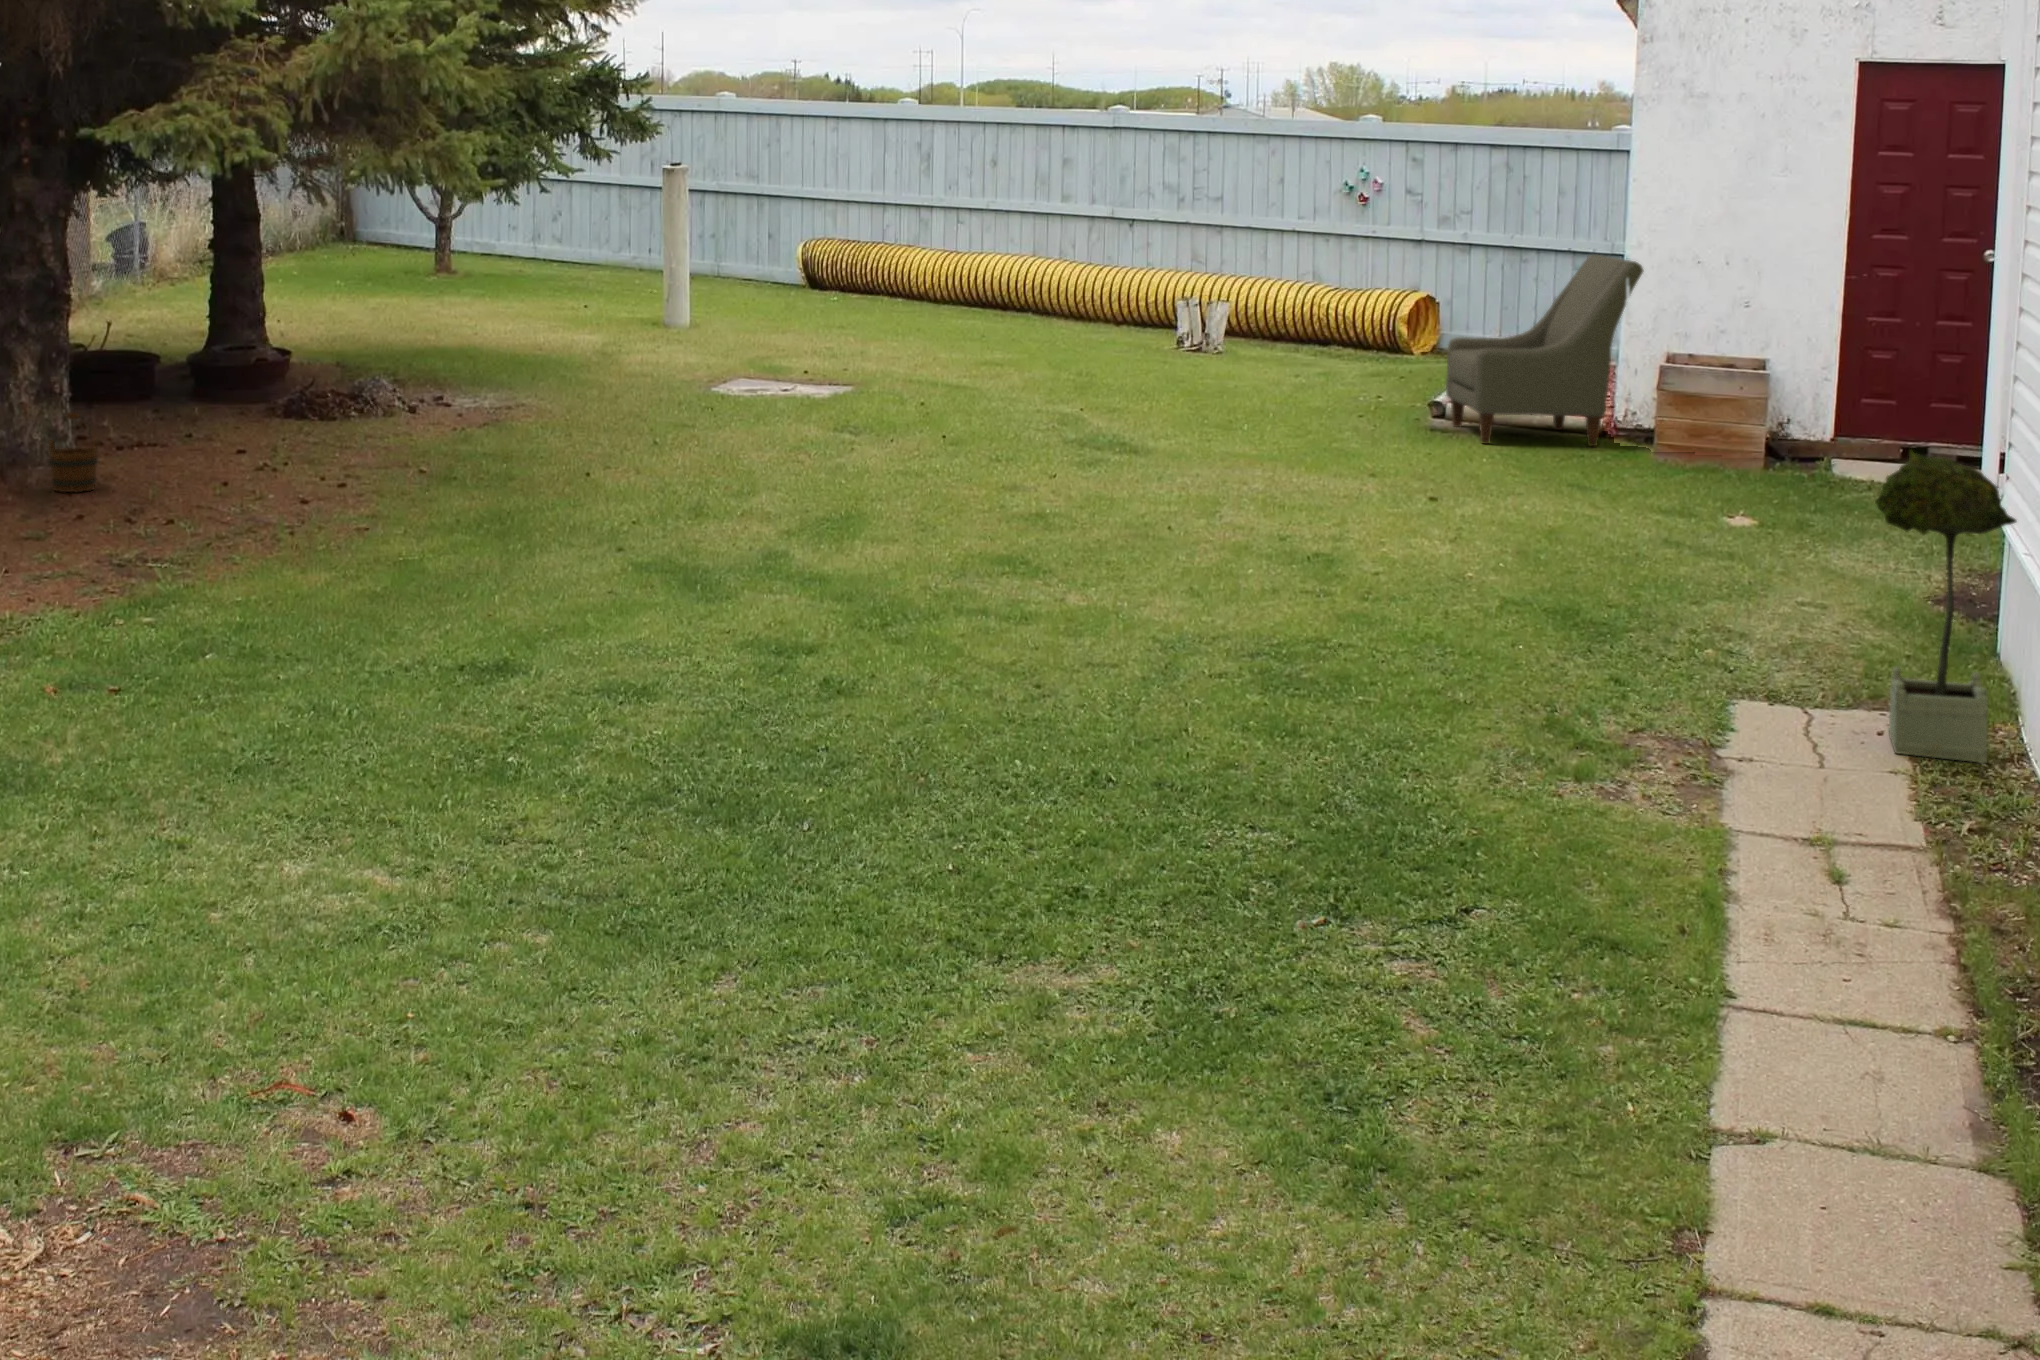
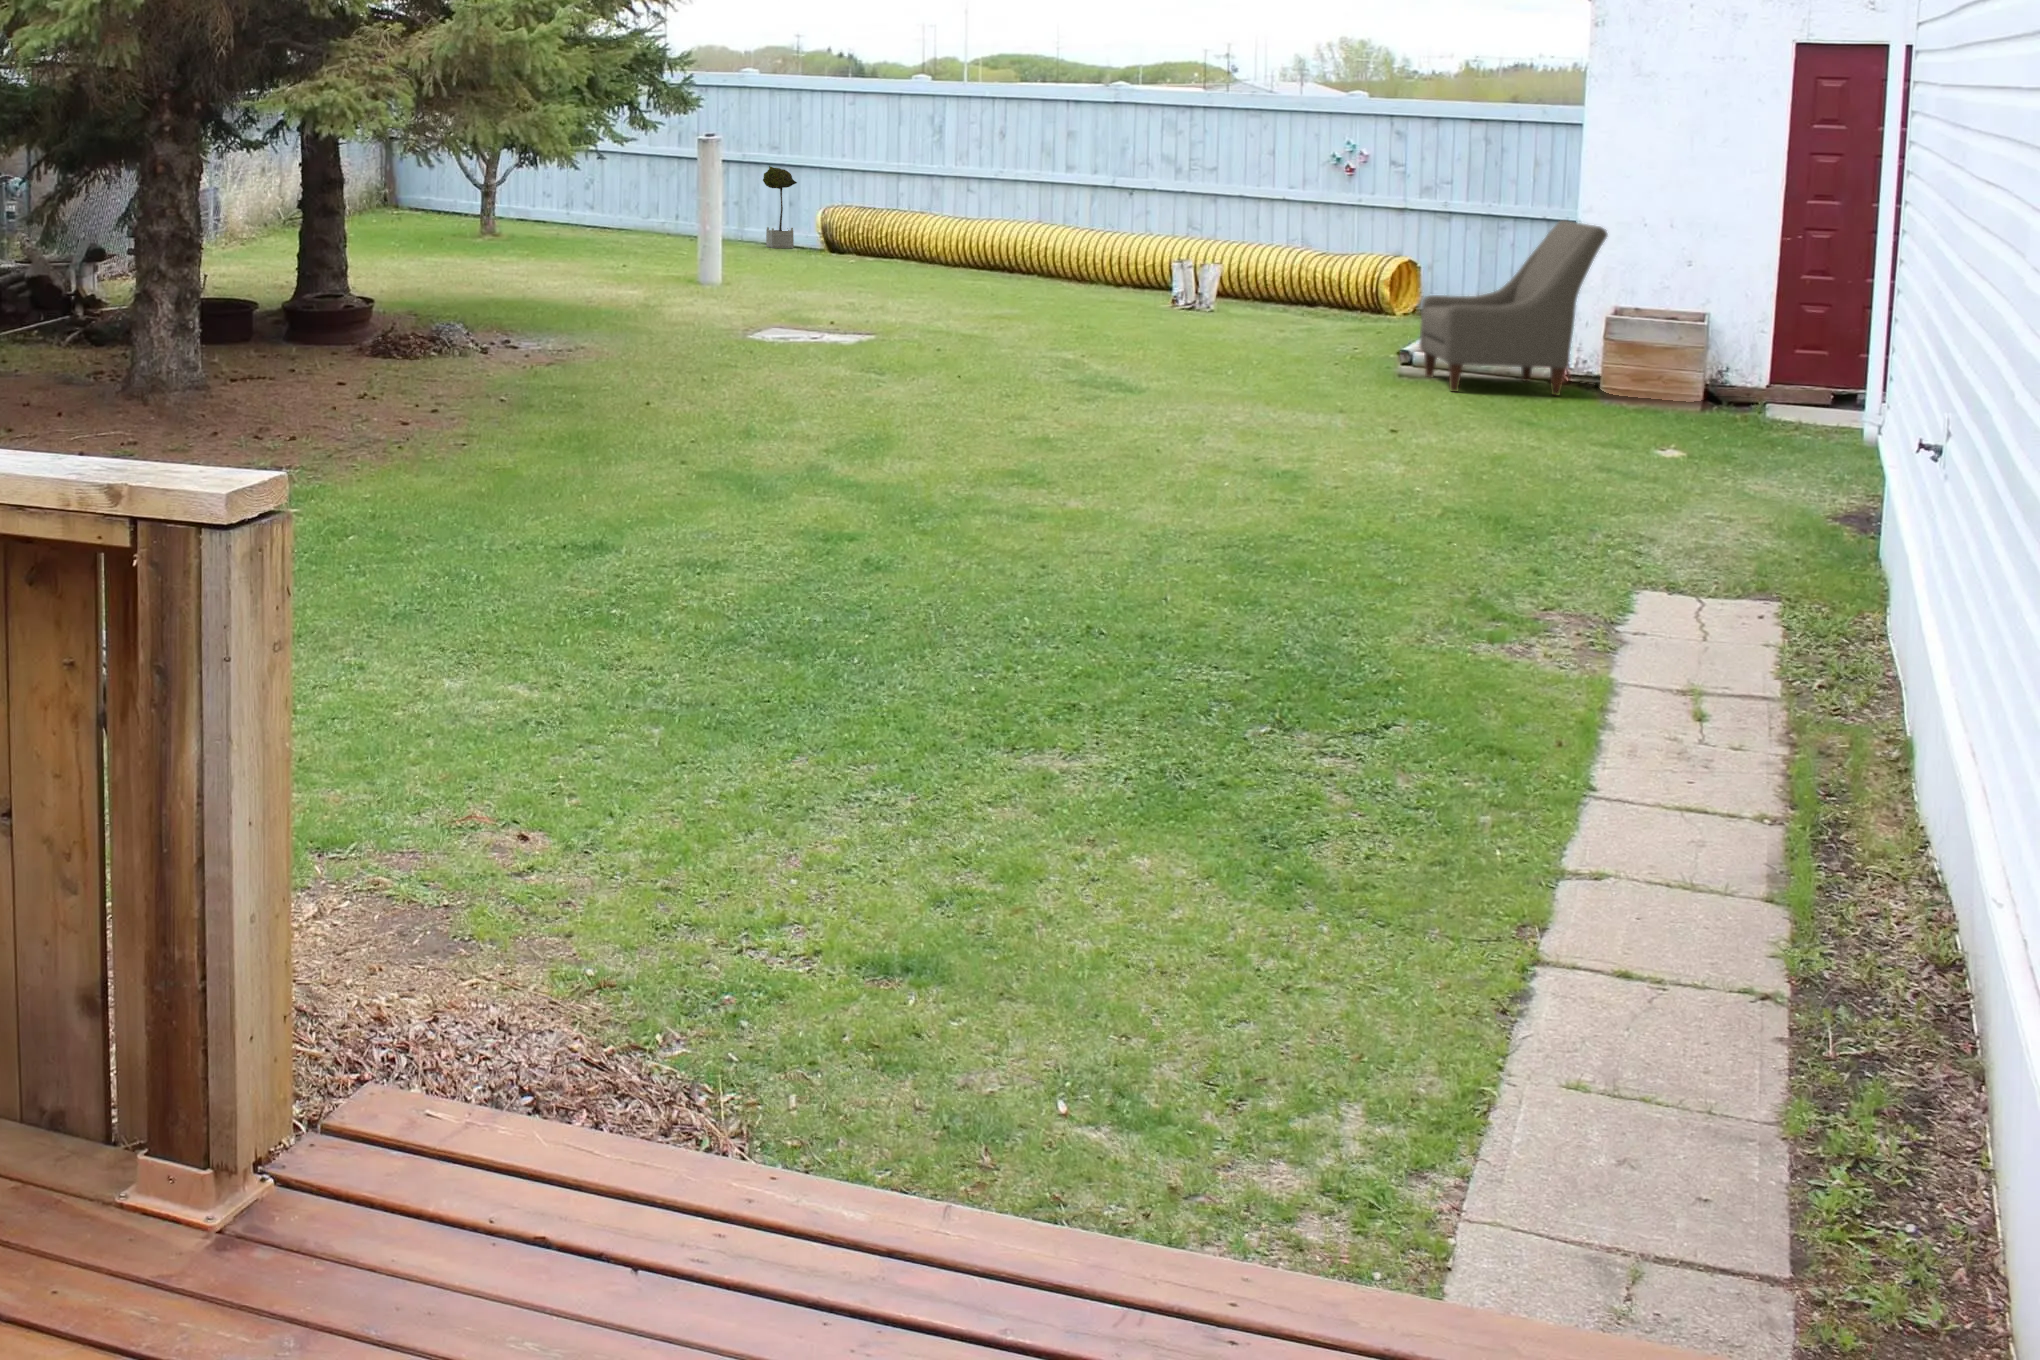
wooden bucket: present [48,413,99,492] -> none [191,340,234,407]
potted tree: present [1875,451,2016,763] -> present [763,166,797,248]

